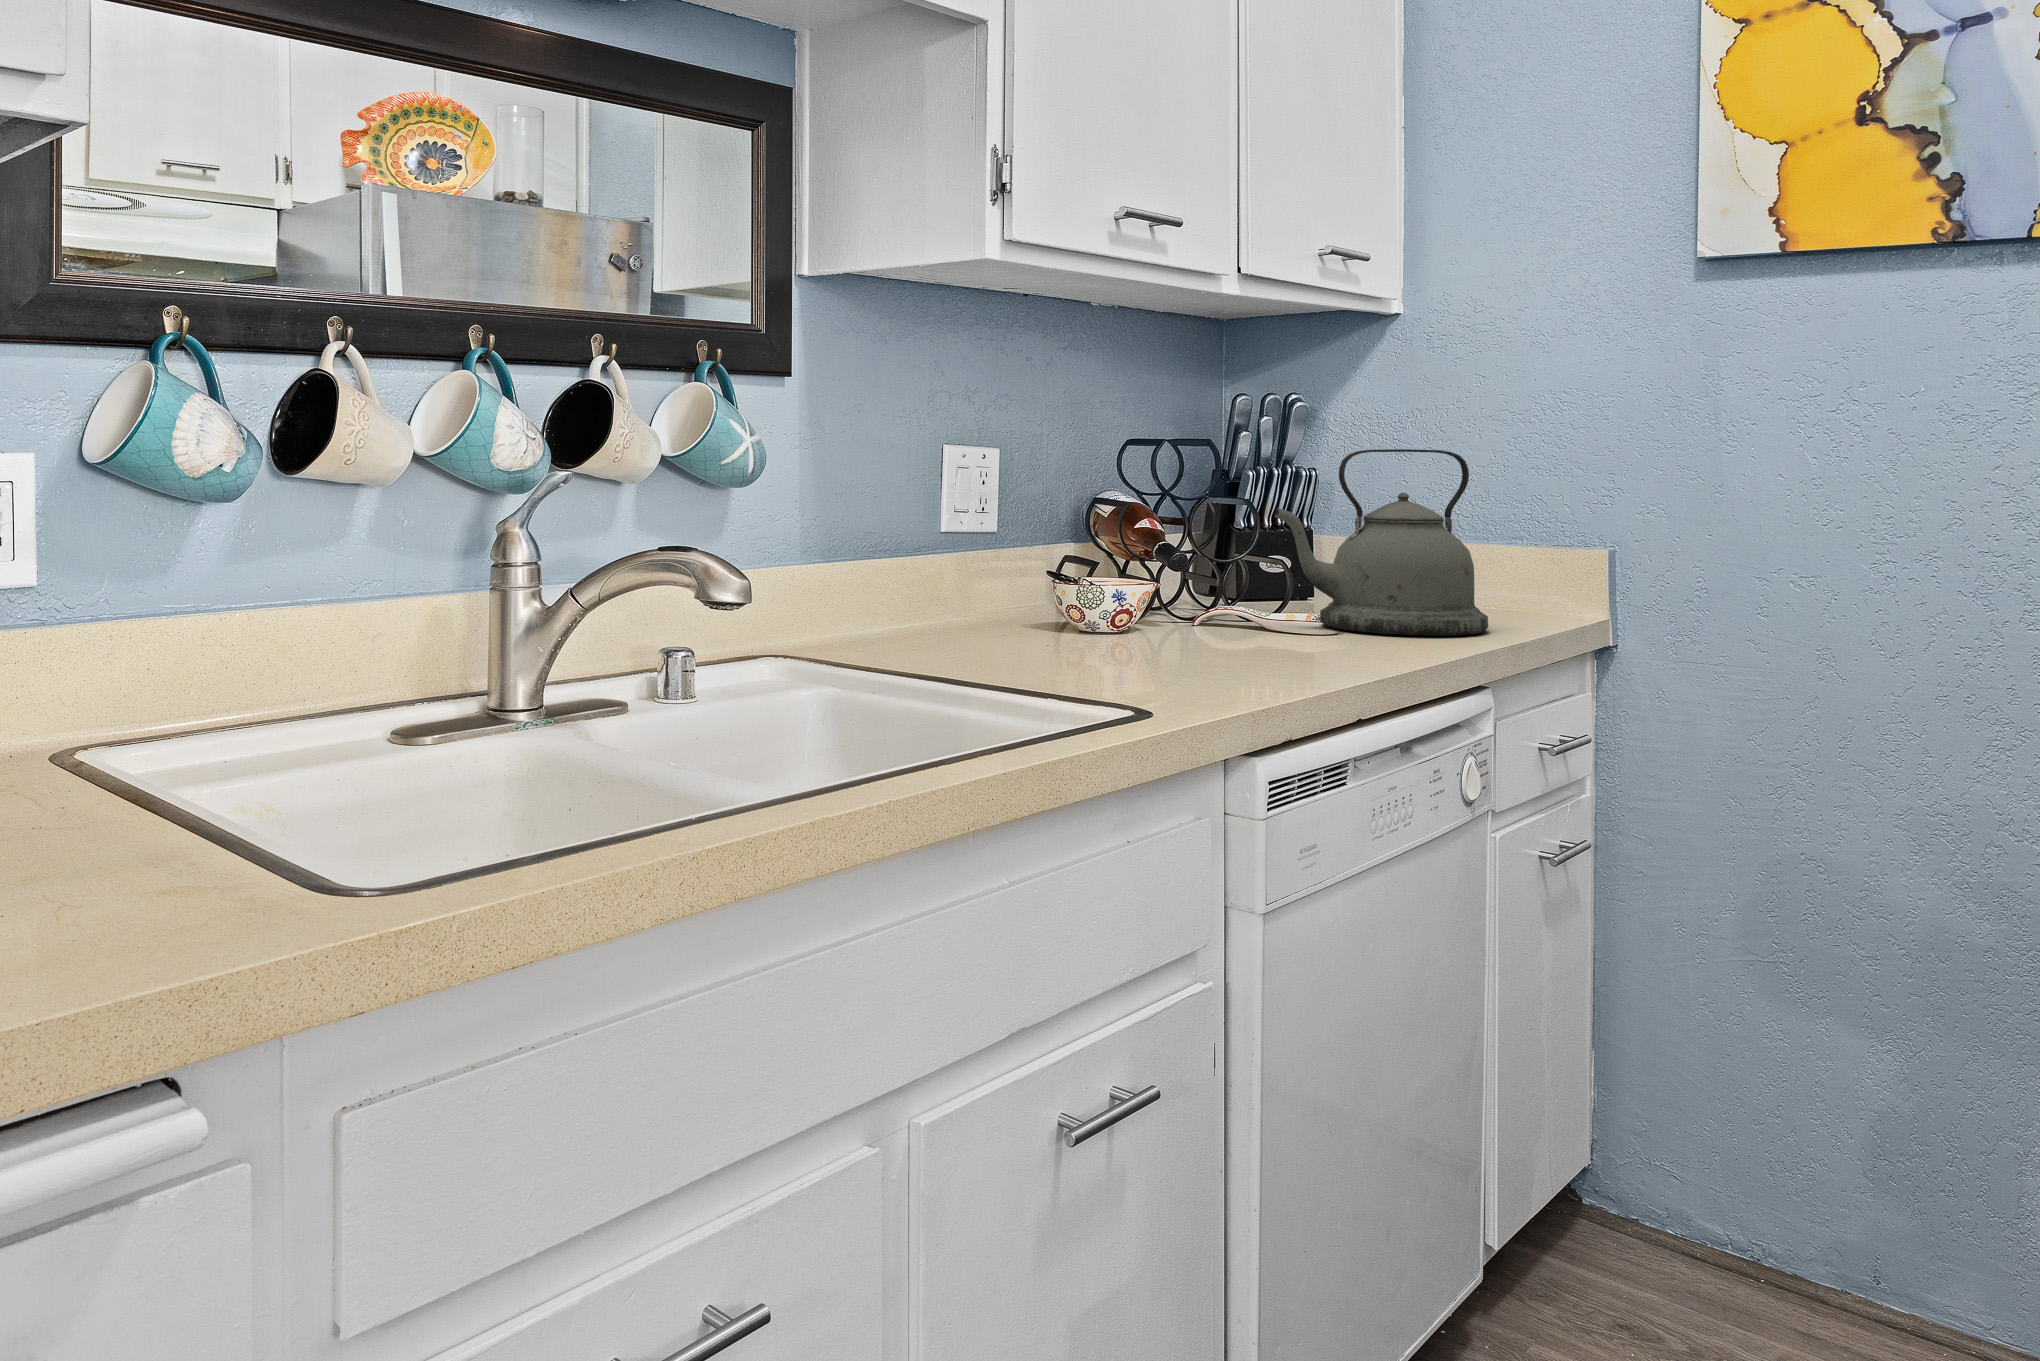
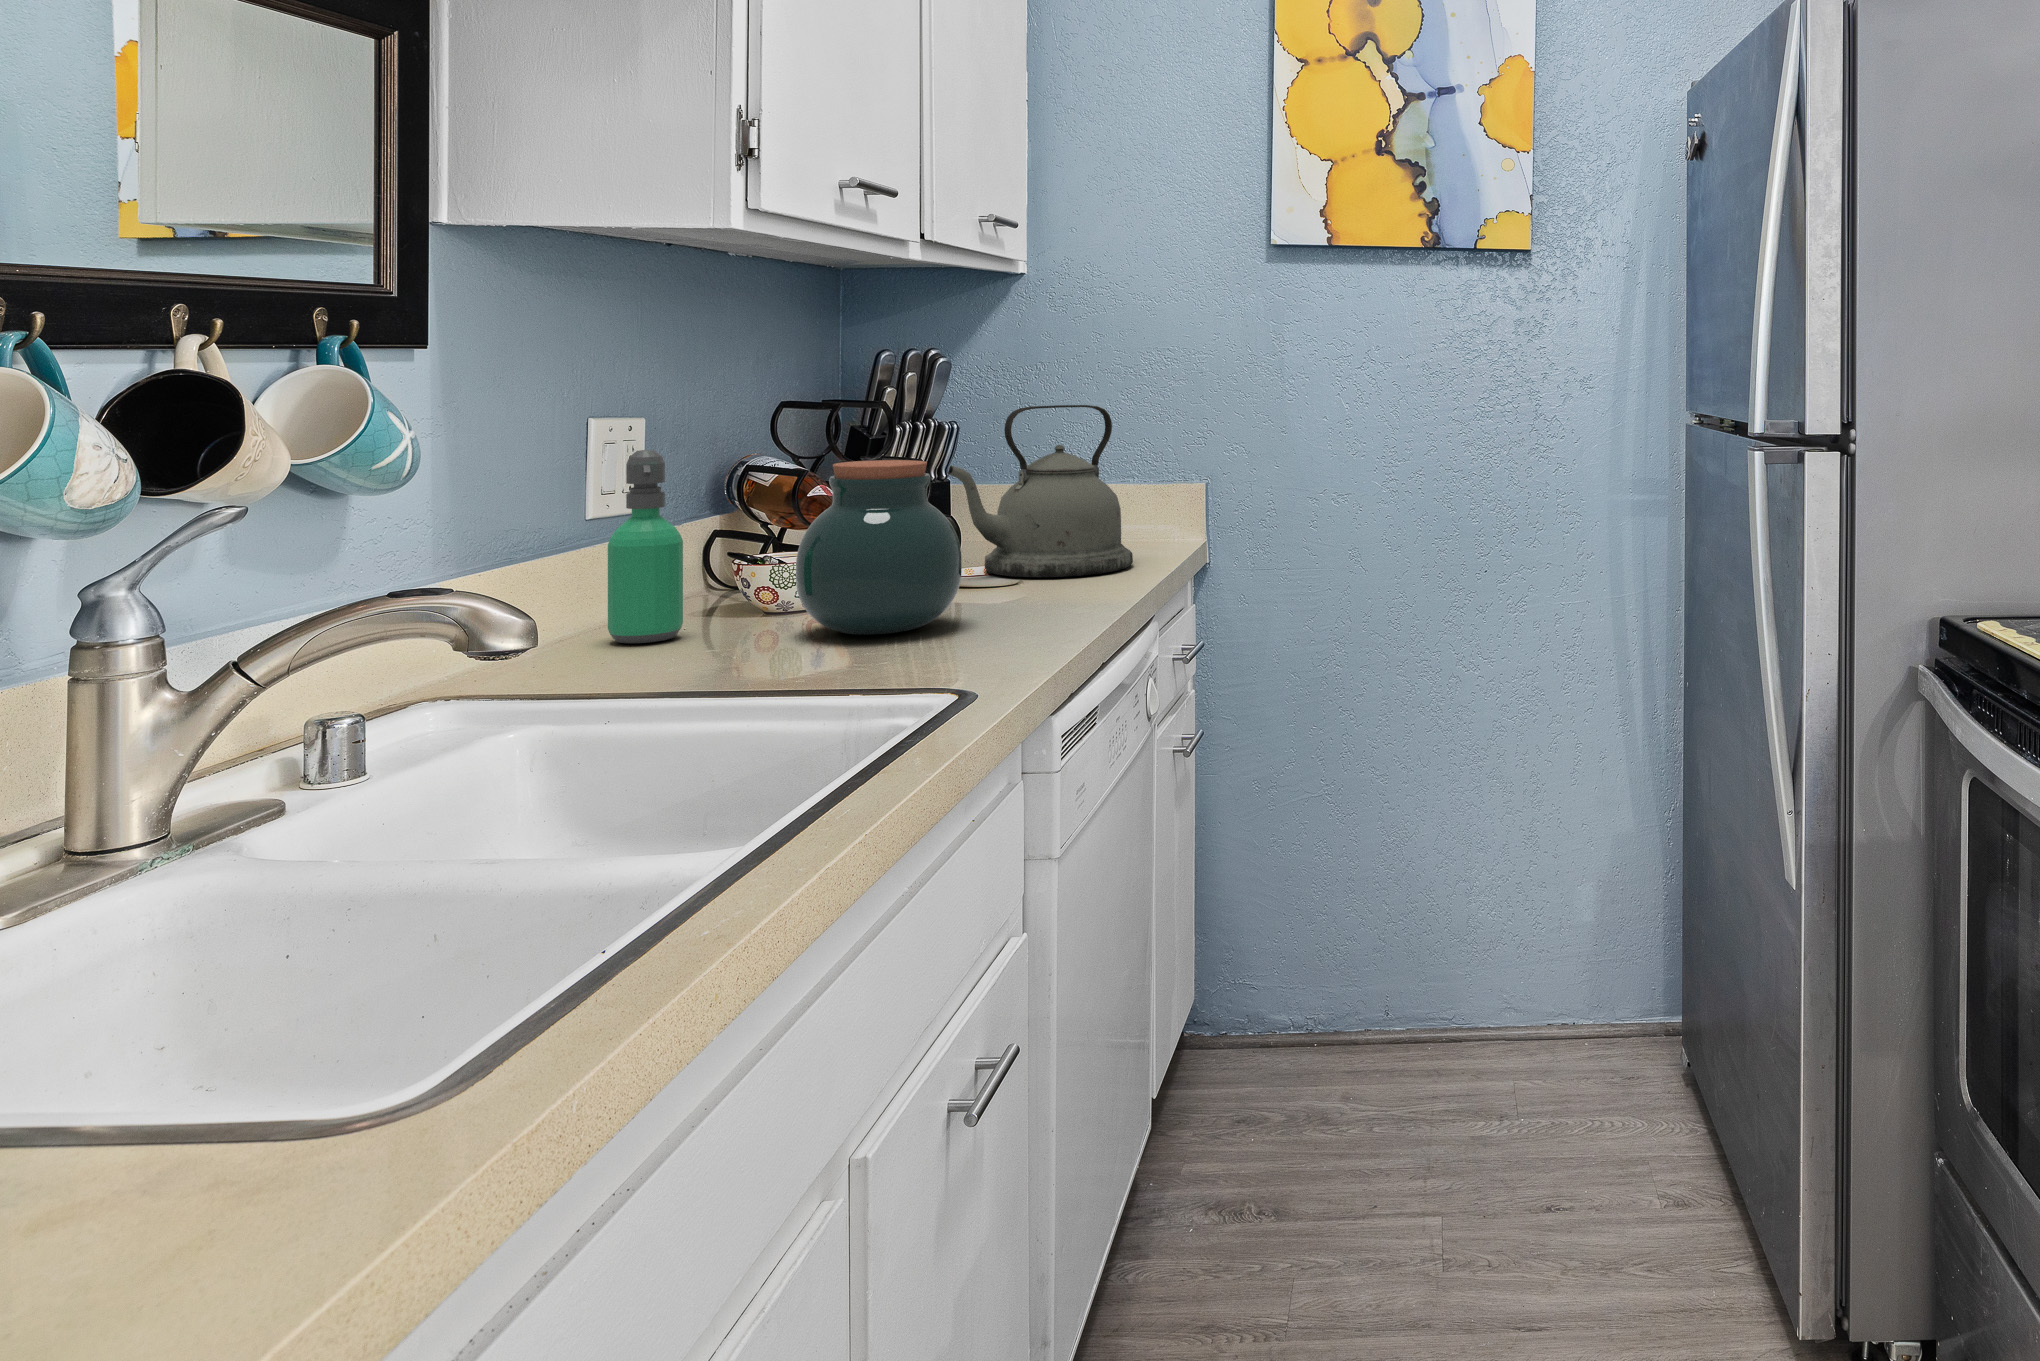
soap dispenser: none [937,471,995,641] -> present [608,450,683,643]
jar: none [1075,488,1229,656] -> present [796,460,962,635]

